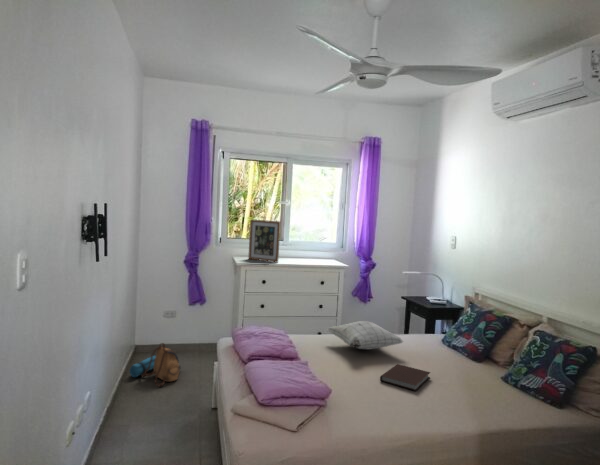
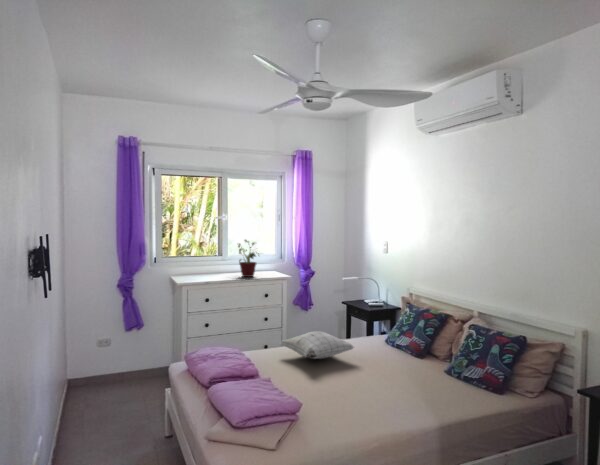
picture frame: present [249,219,280,262] -> none [188,237,220,279]
potted plant: none [297,225,321,263] -> present [238,240,259,277]
backpack: present [130,343,180,387] -> none [68,375,125,422]
notebook: present [380,364,430,391] -> none [340,370,384,394]

